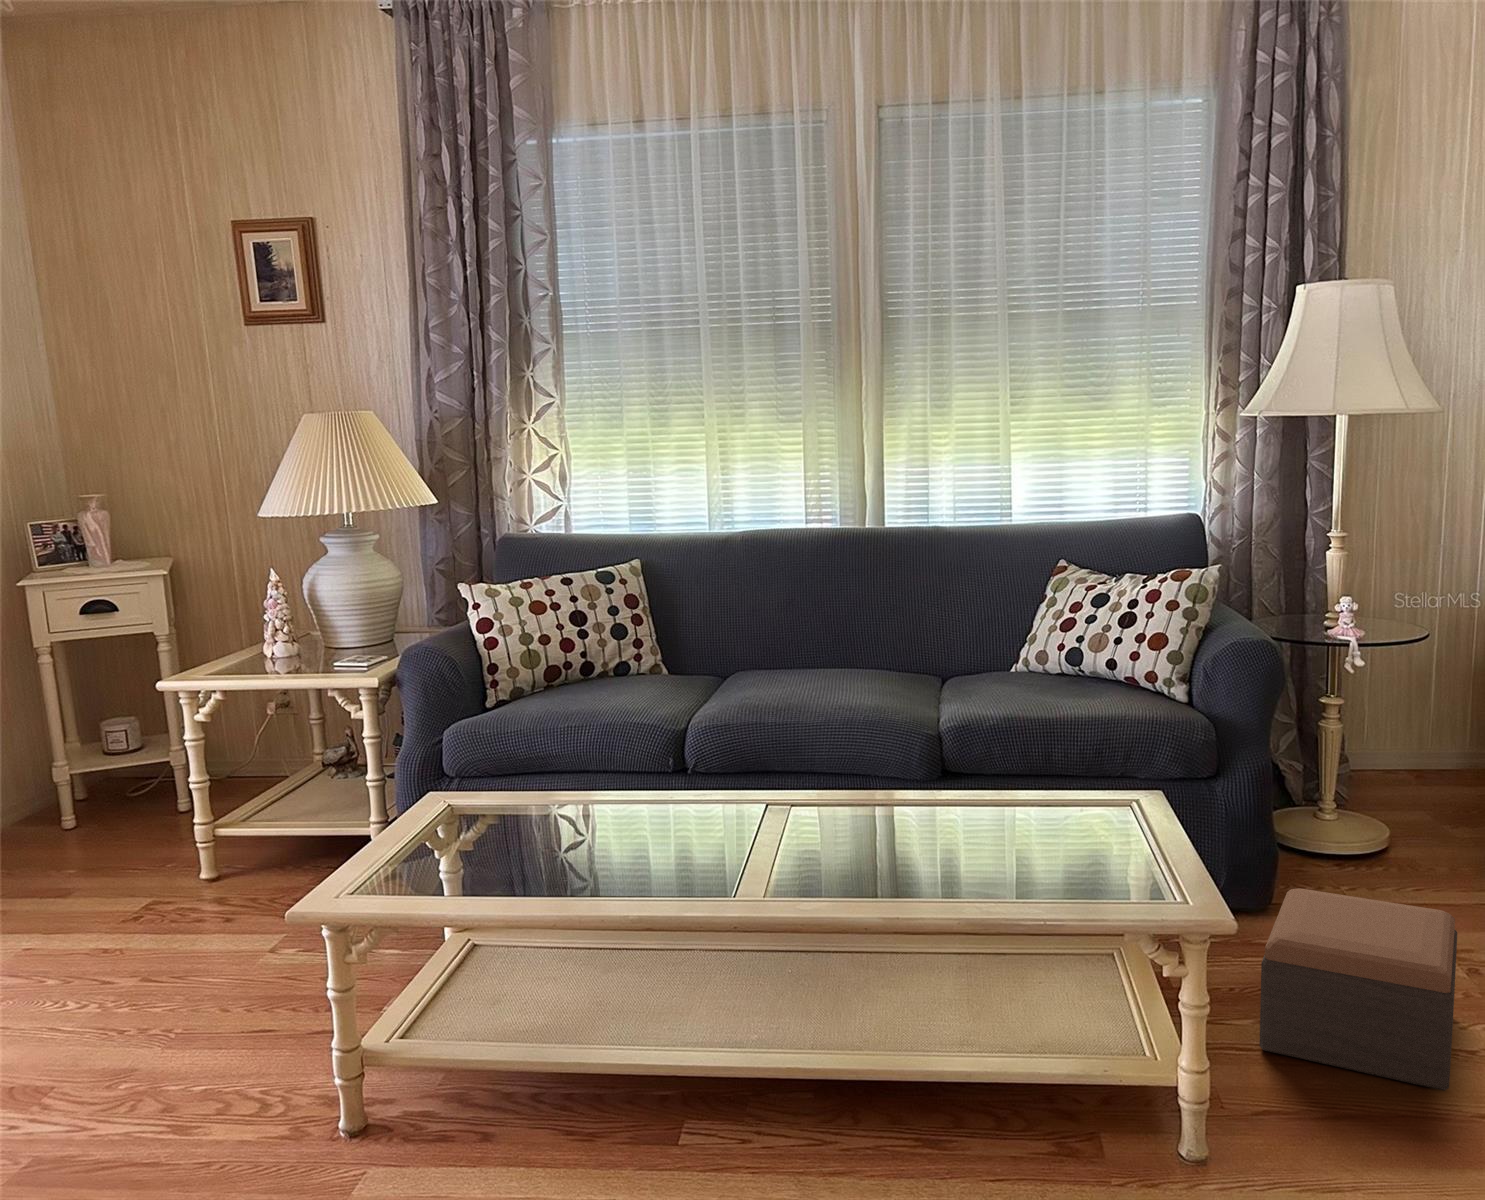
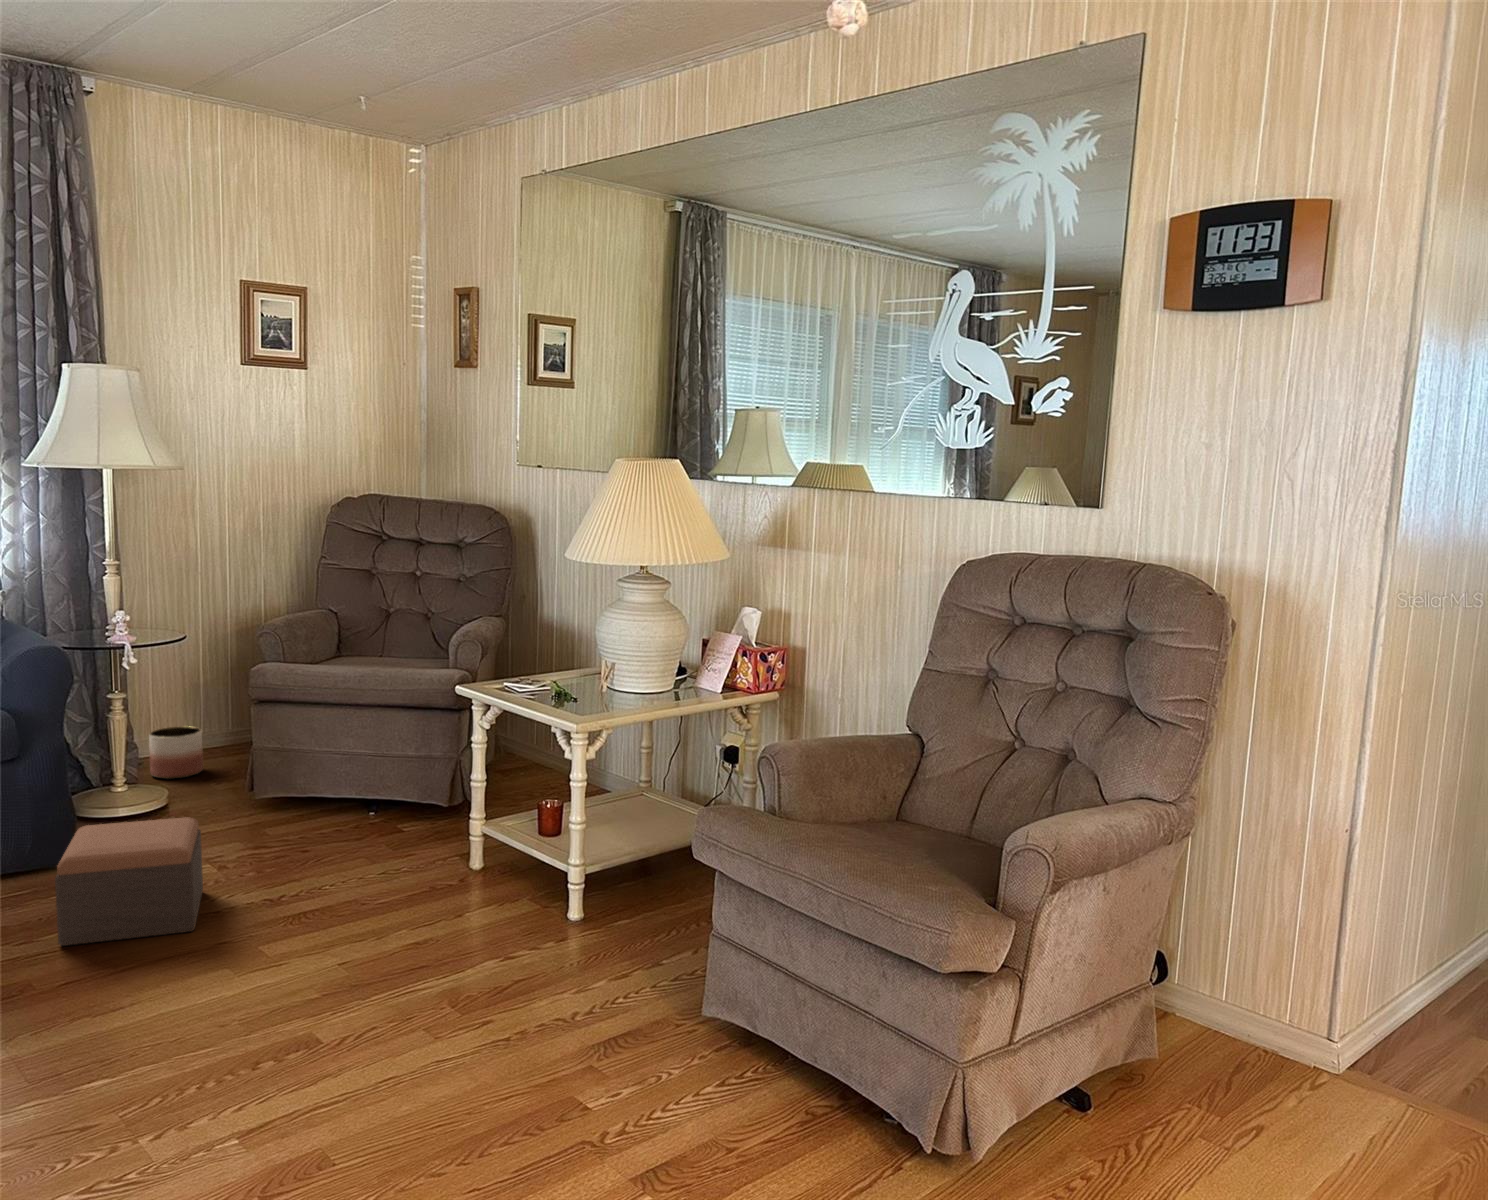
planter: none [1362,742,1433,811] -> present [149,726,203,779]

